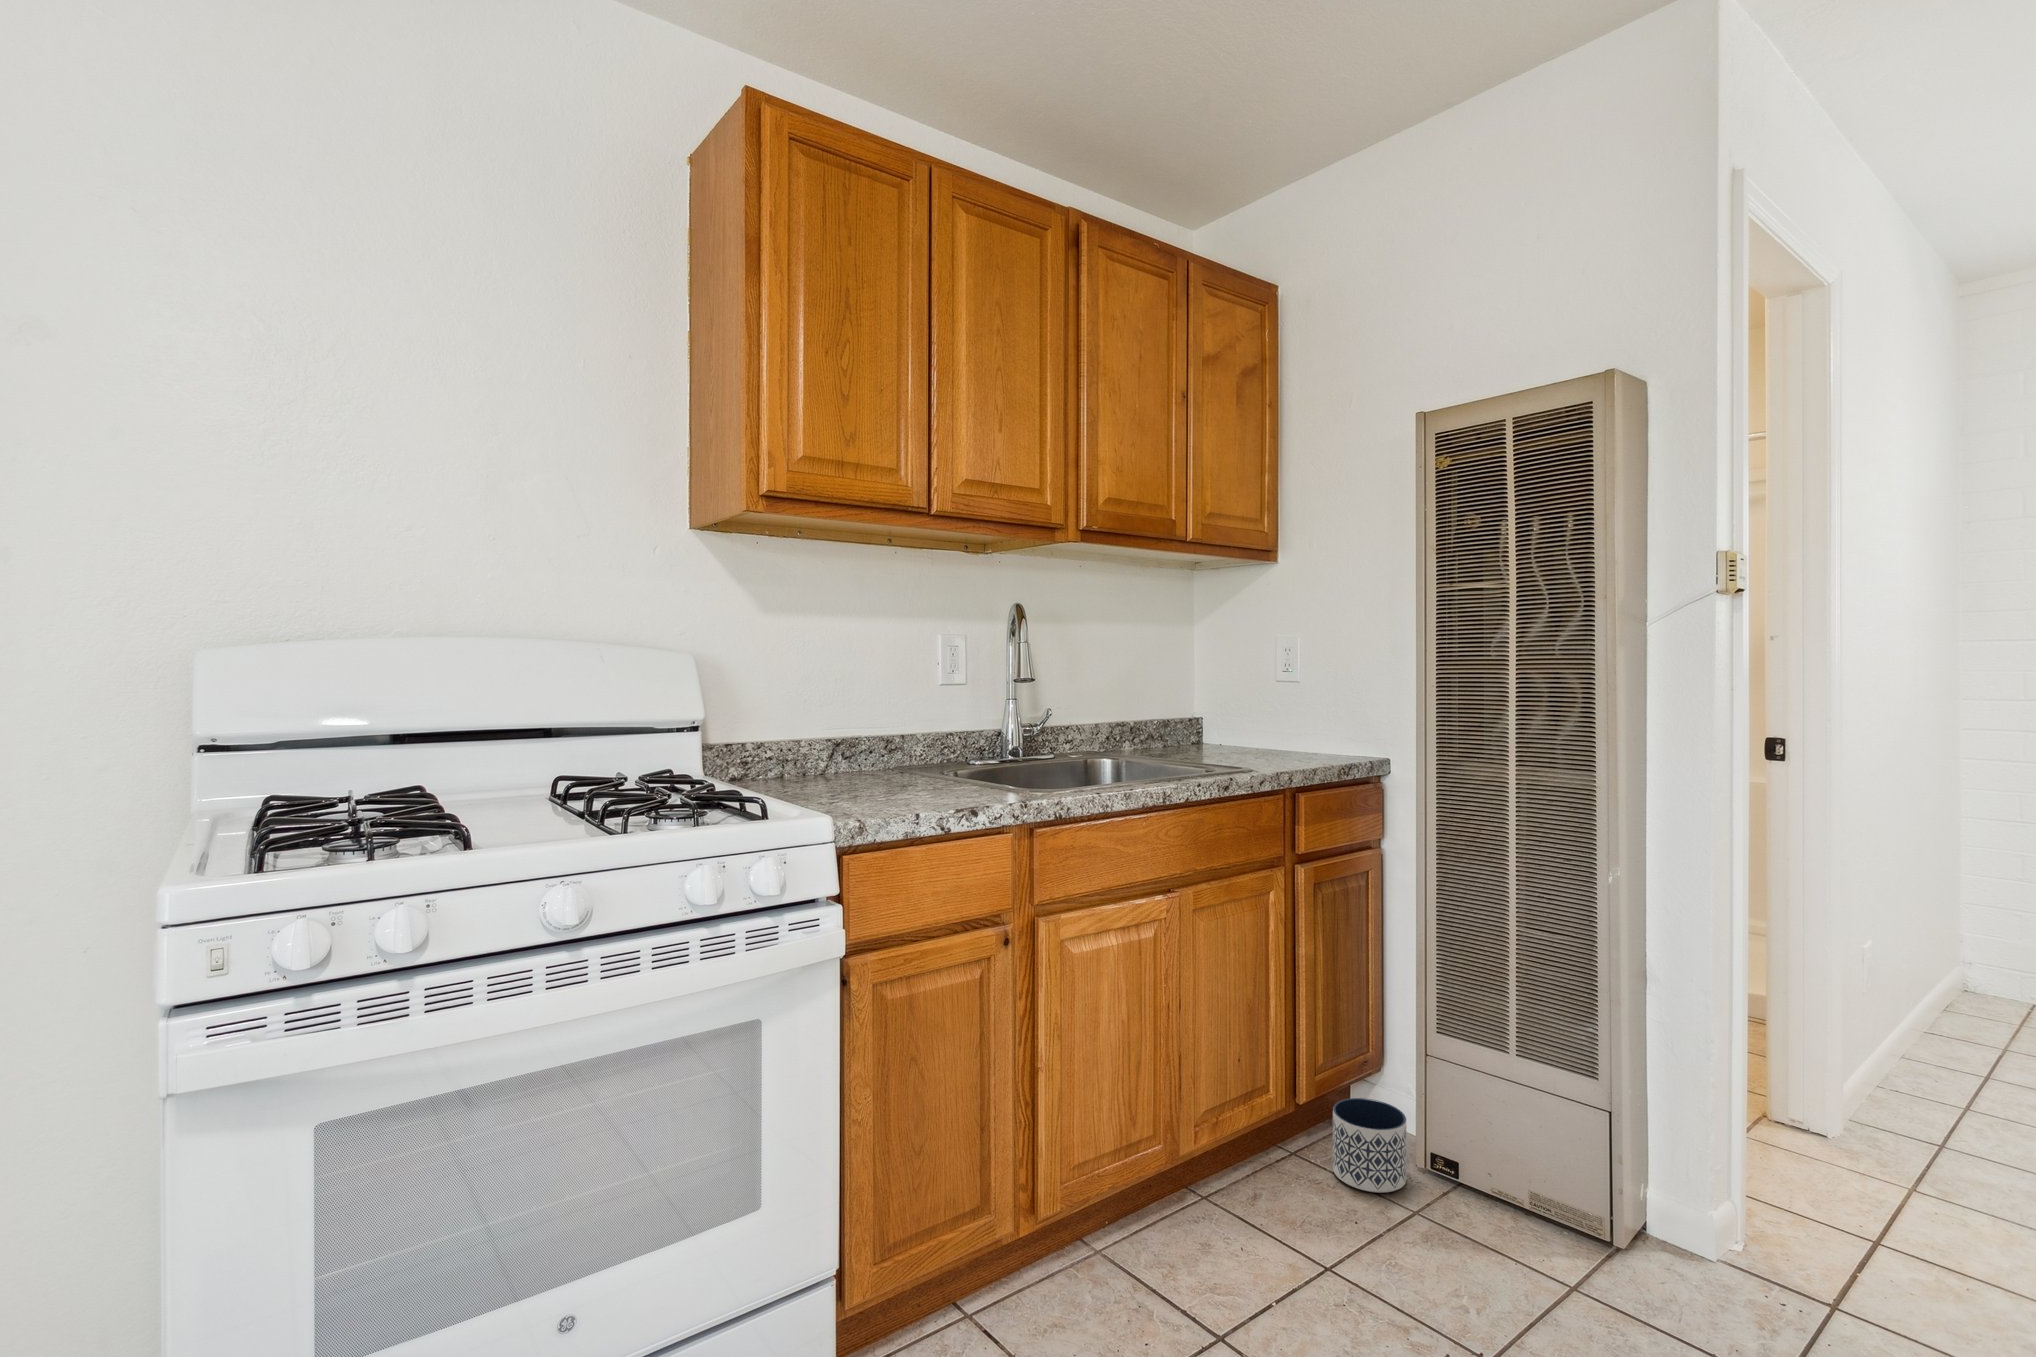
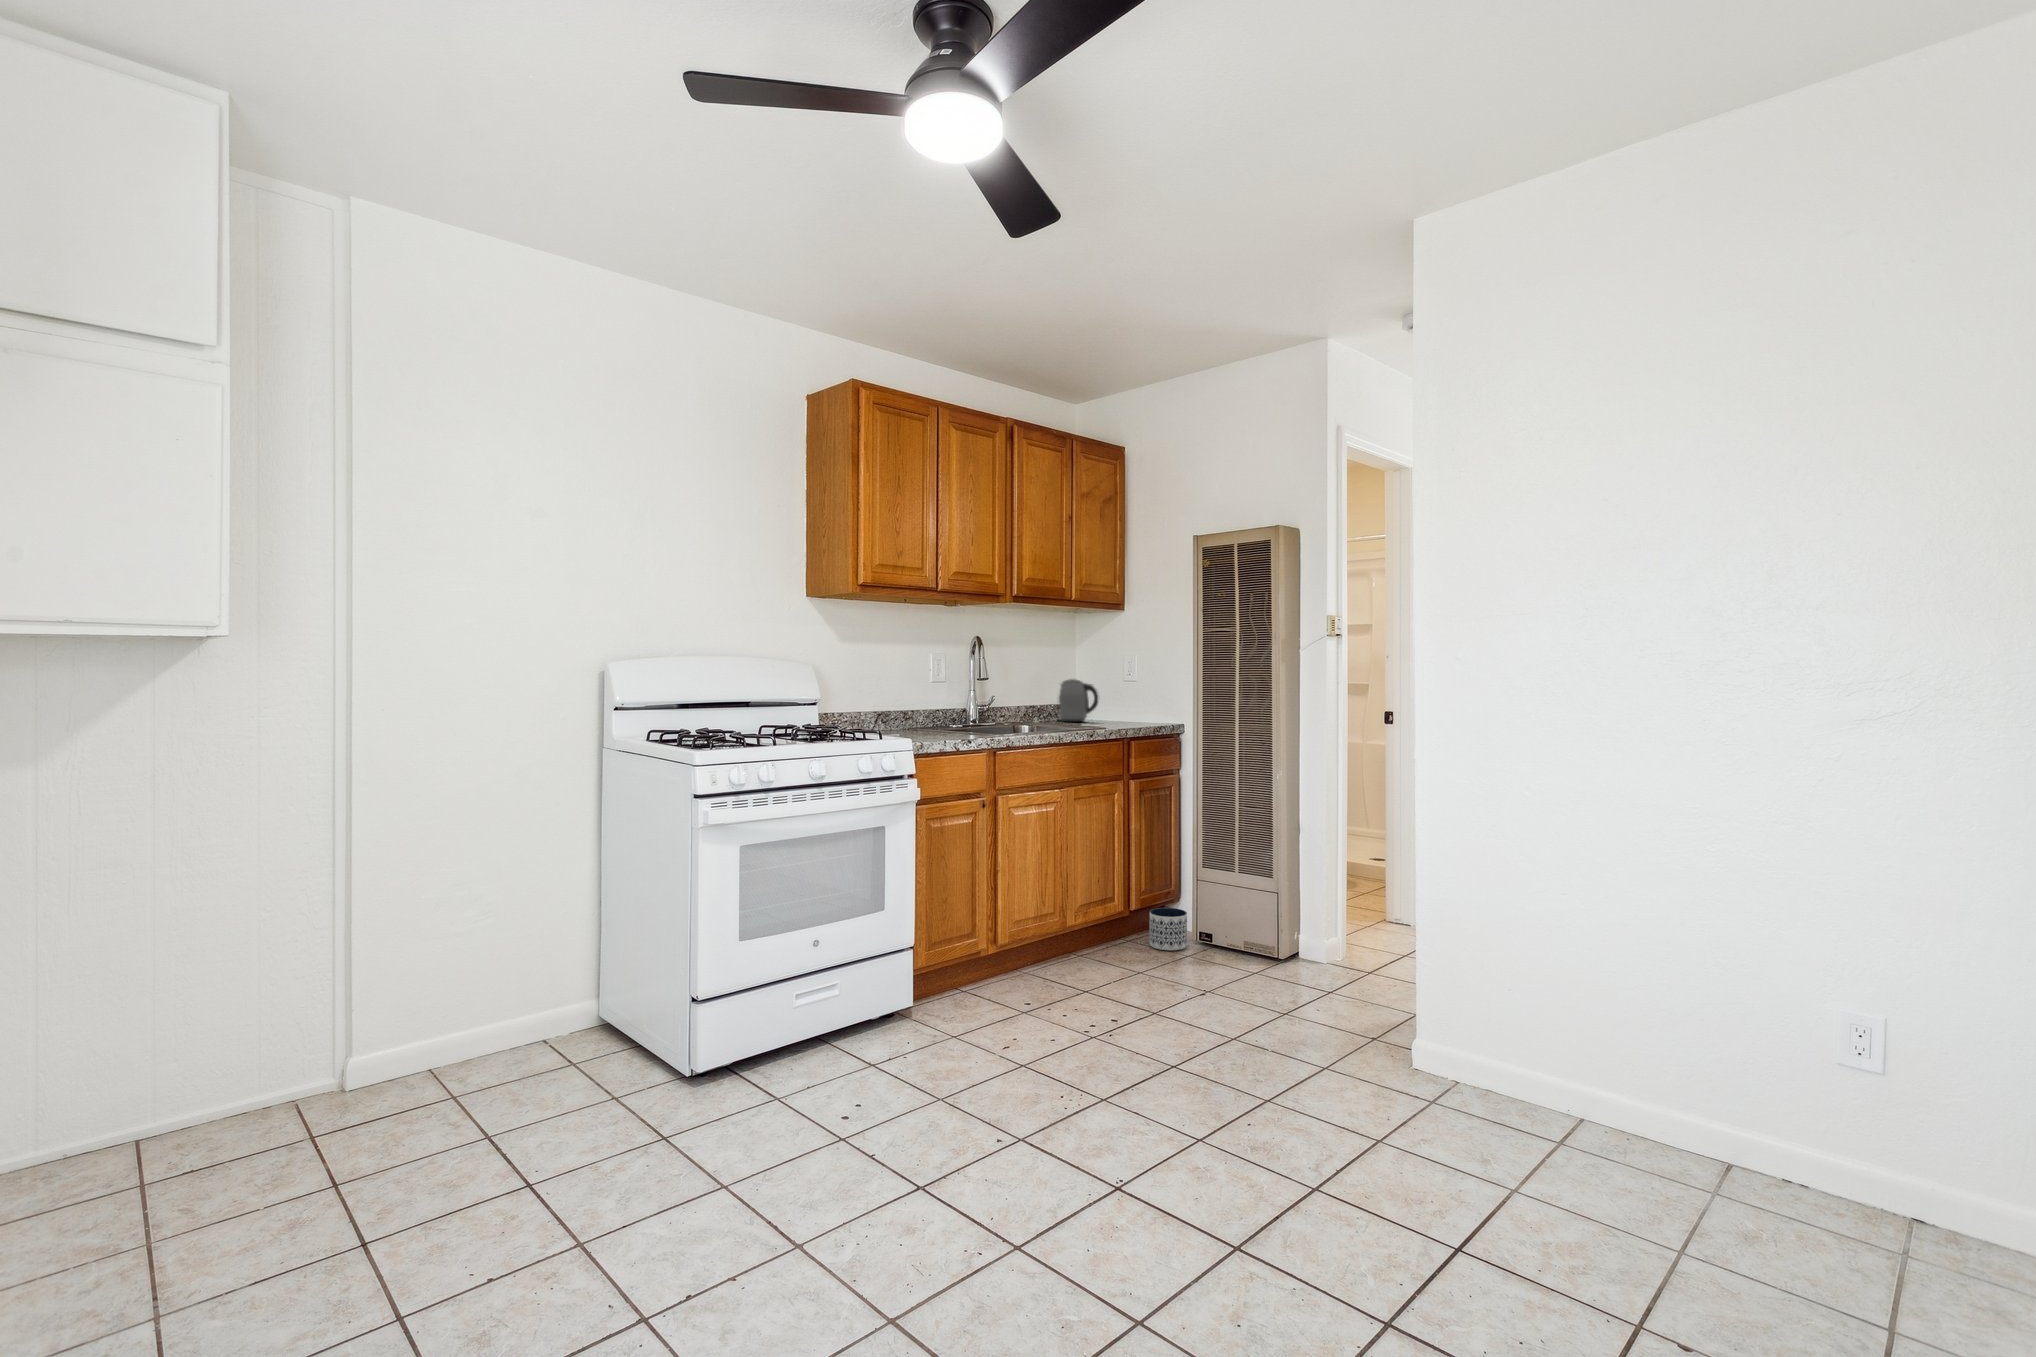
kettle: none [1157,678,1231,749] -> present [1059,679,1098,722]

